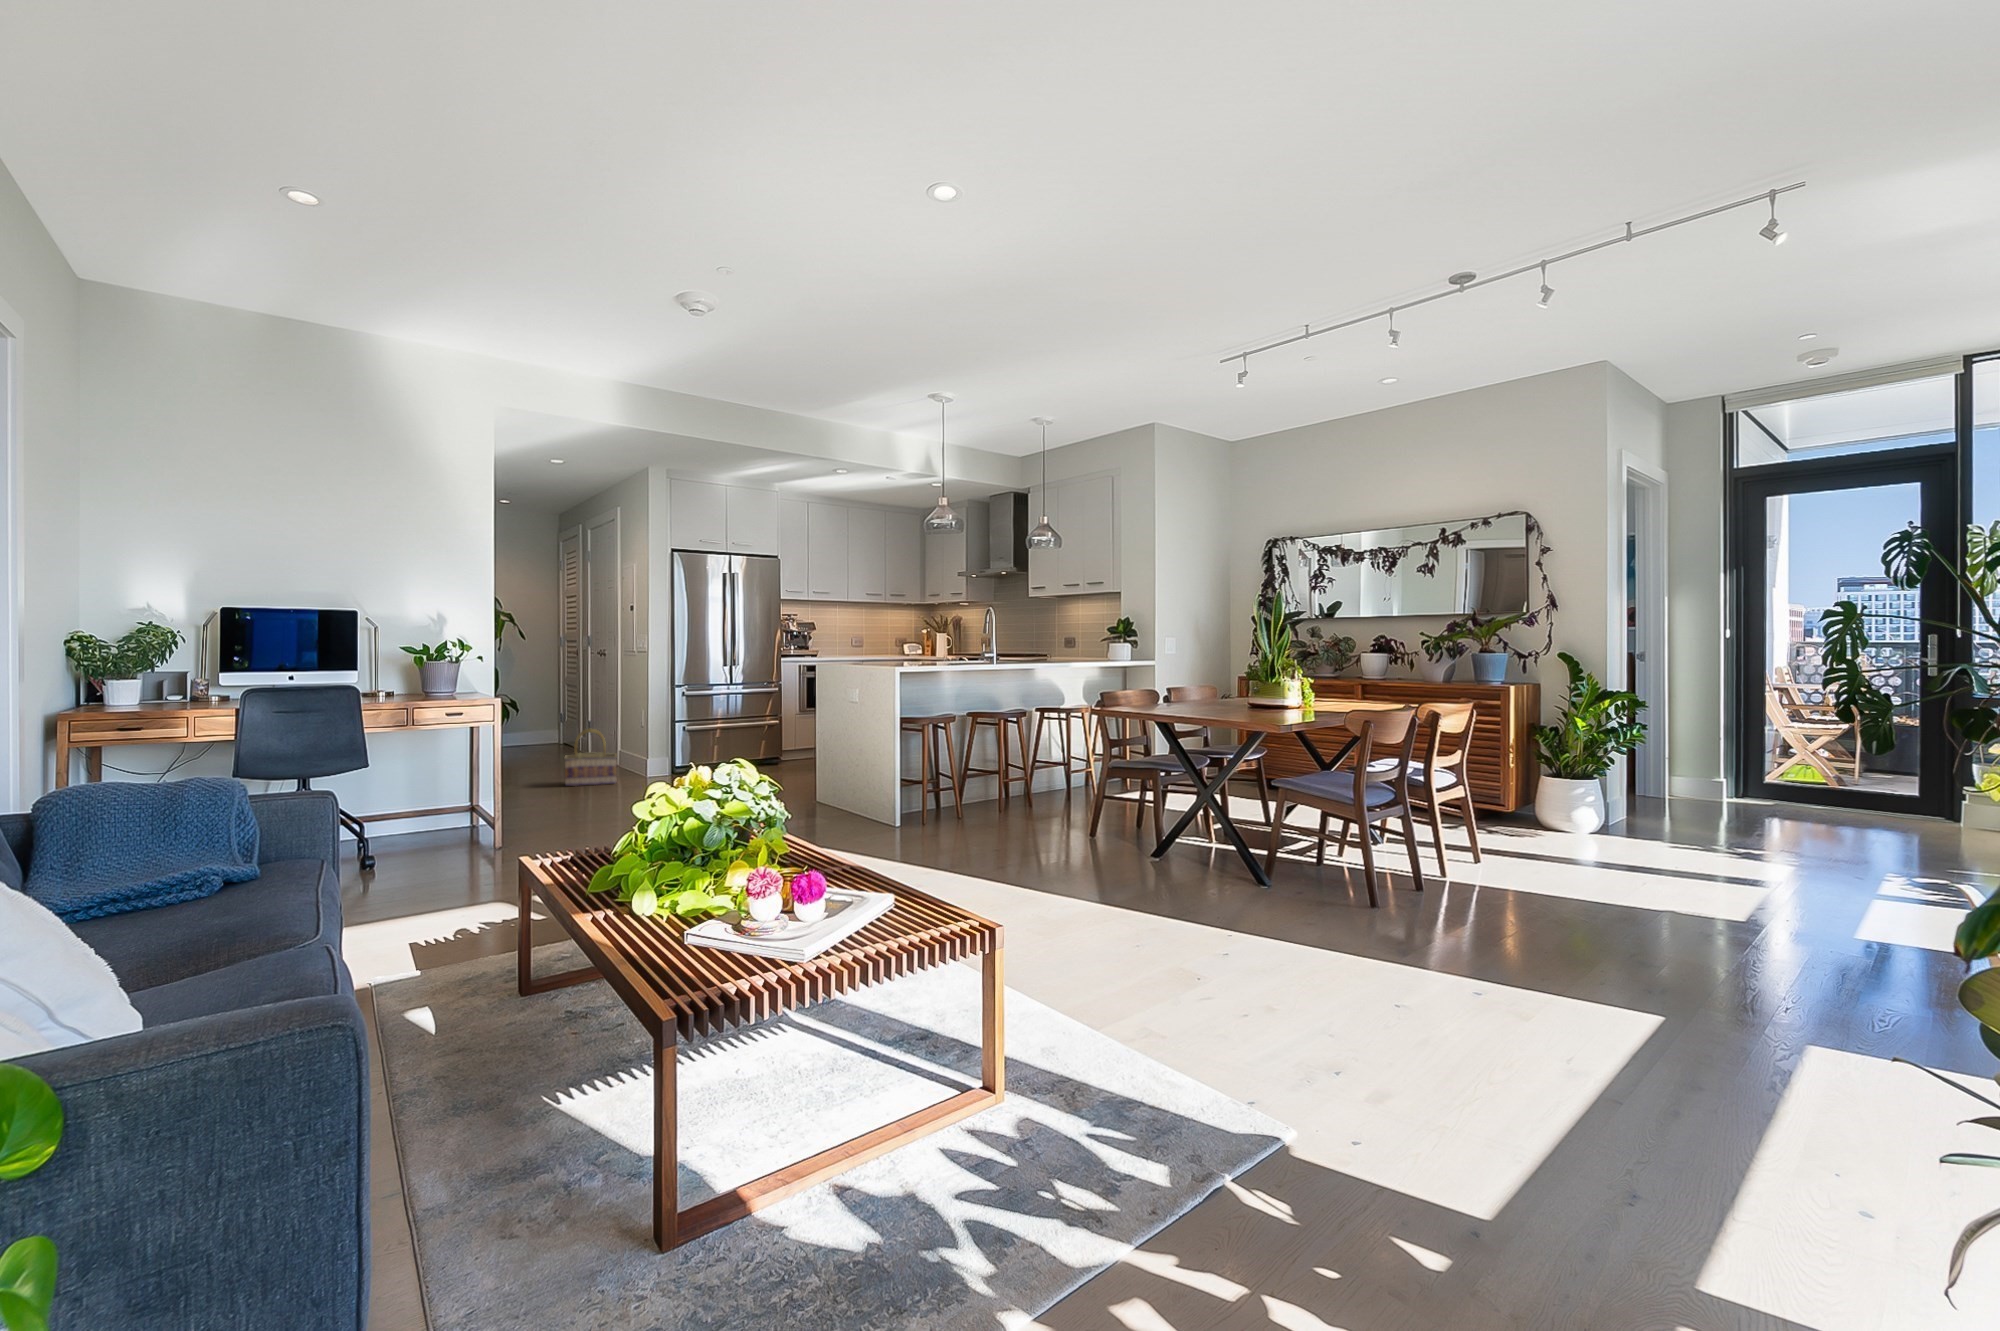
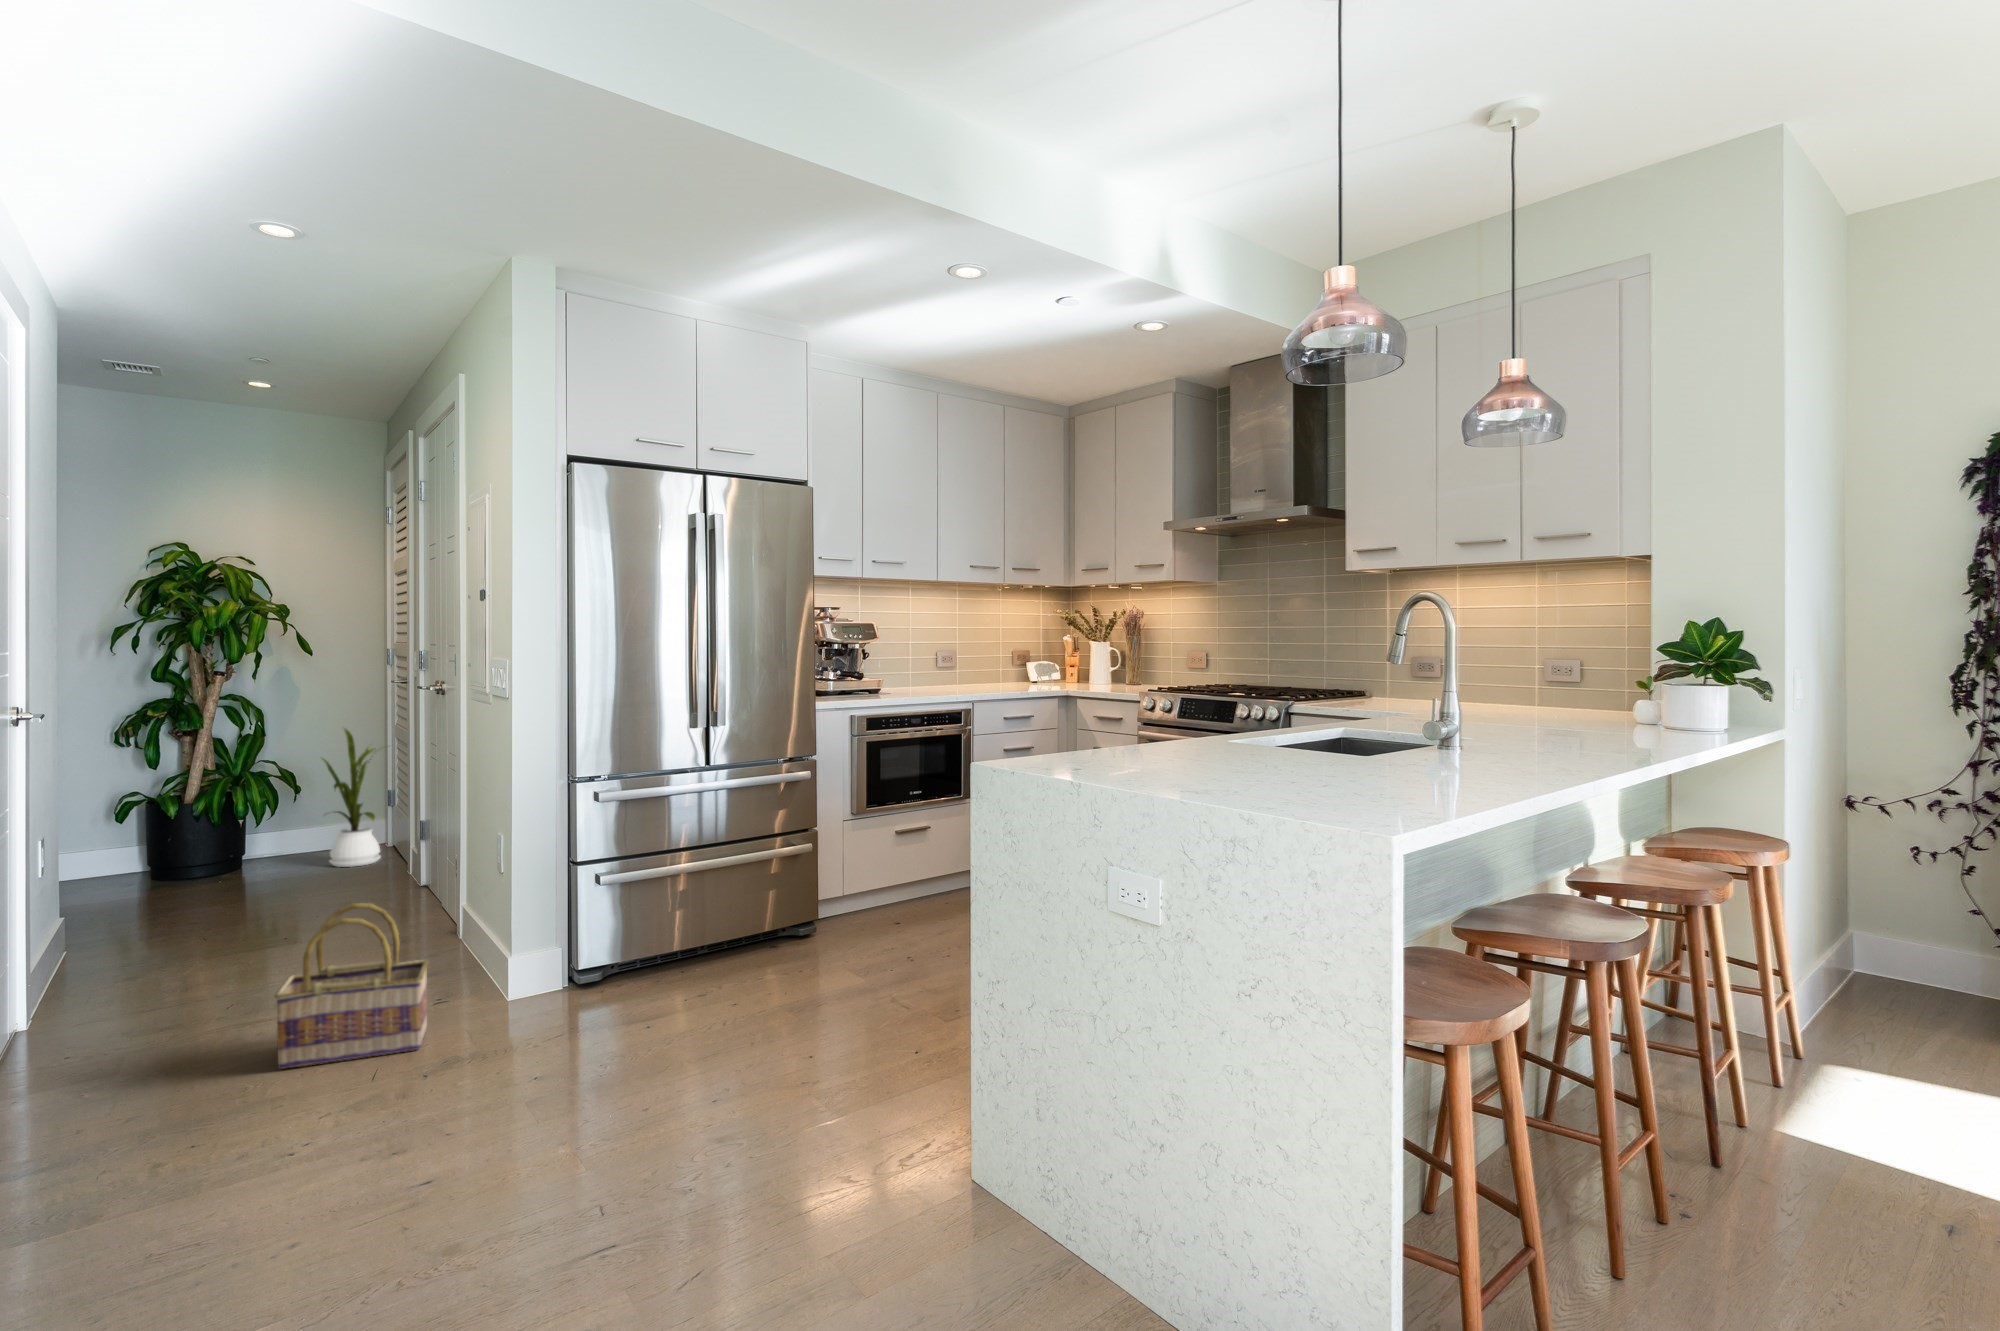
house plant: none [532,678,568,750] -> present [323,729,381,867]

